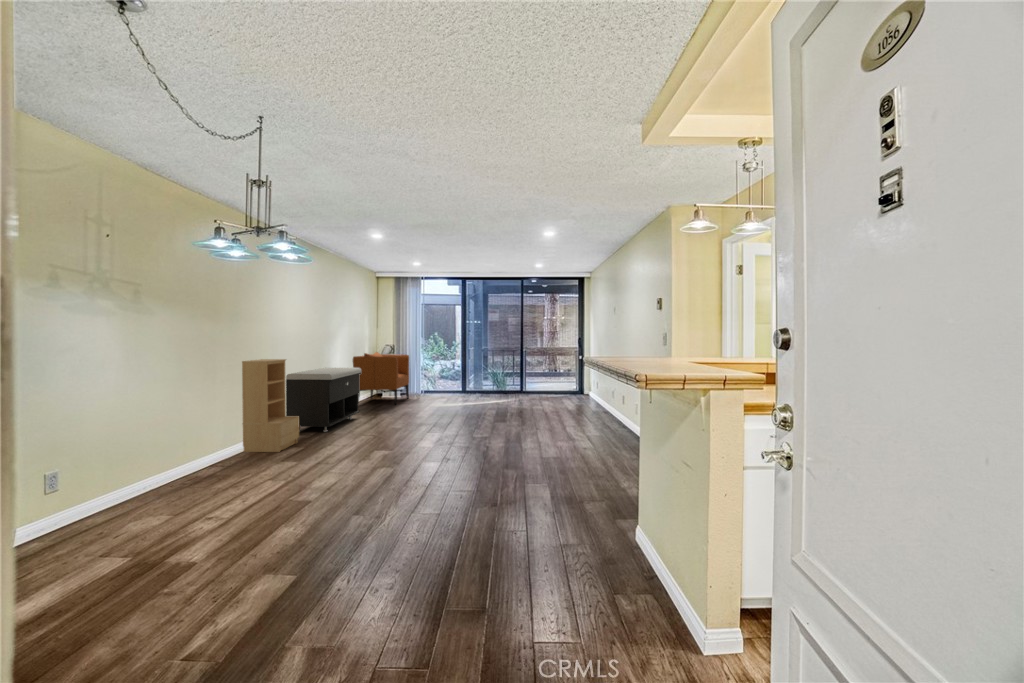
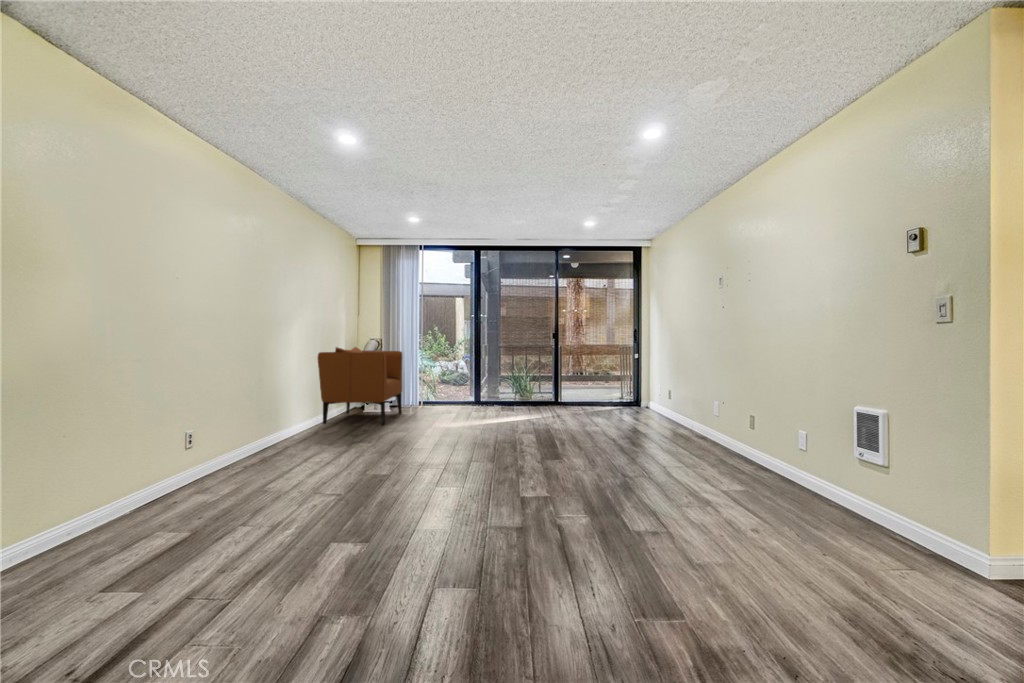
bookshelf: present [242,359,299,452] -> none [13,348,174,566]
storage bench: present [286,368,361,432] -> none [169,368,325,488]

